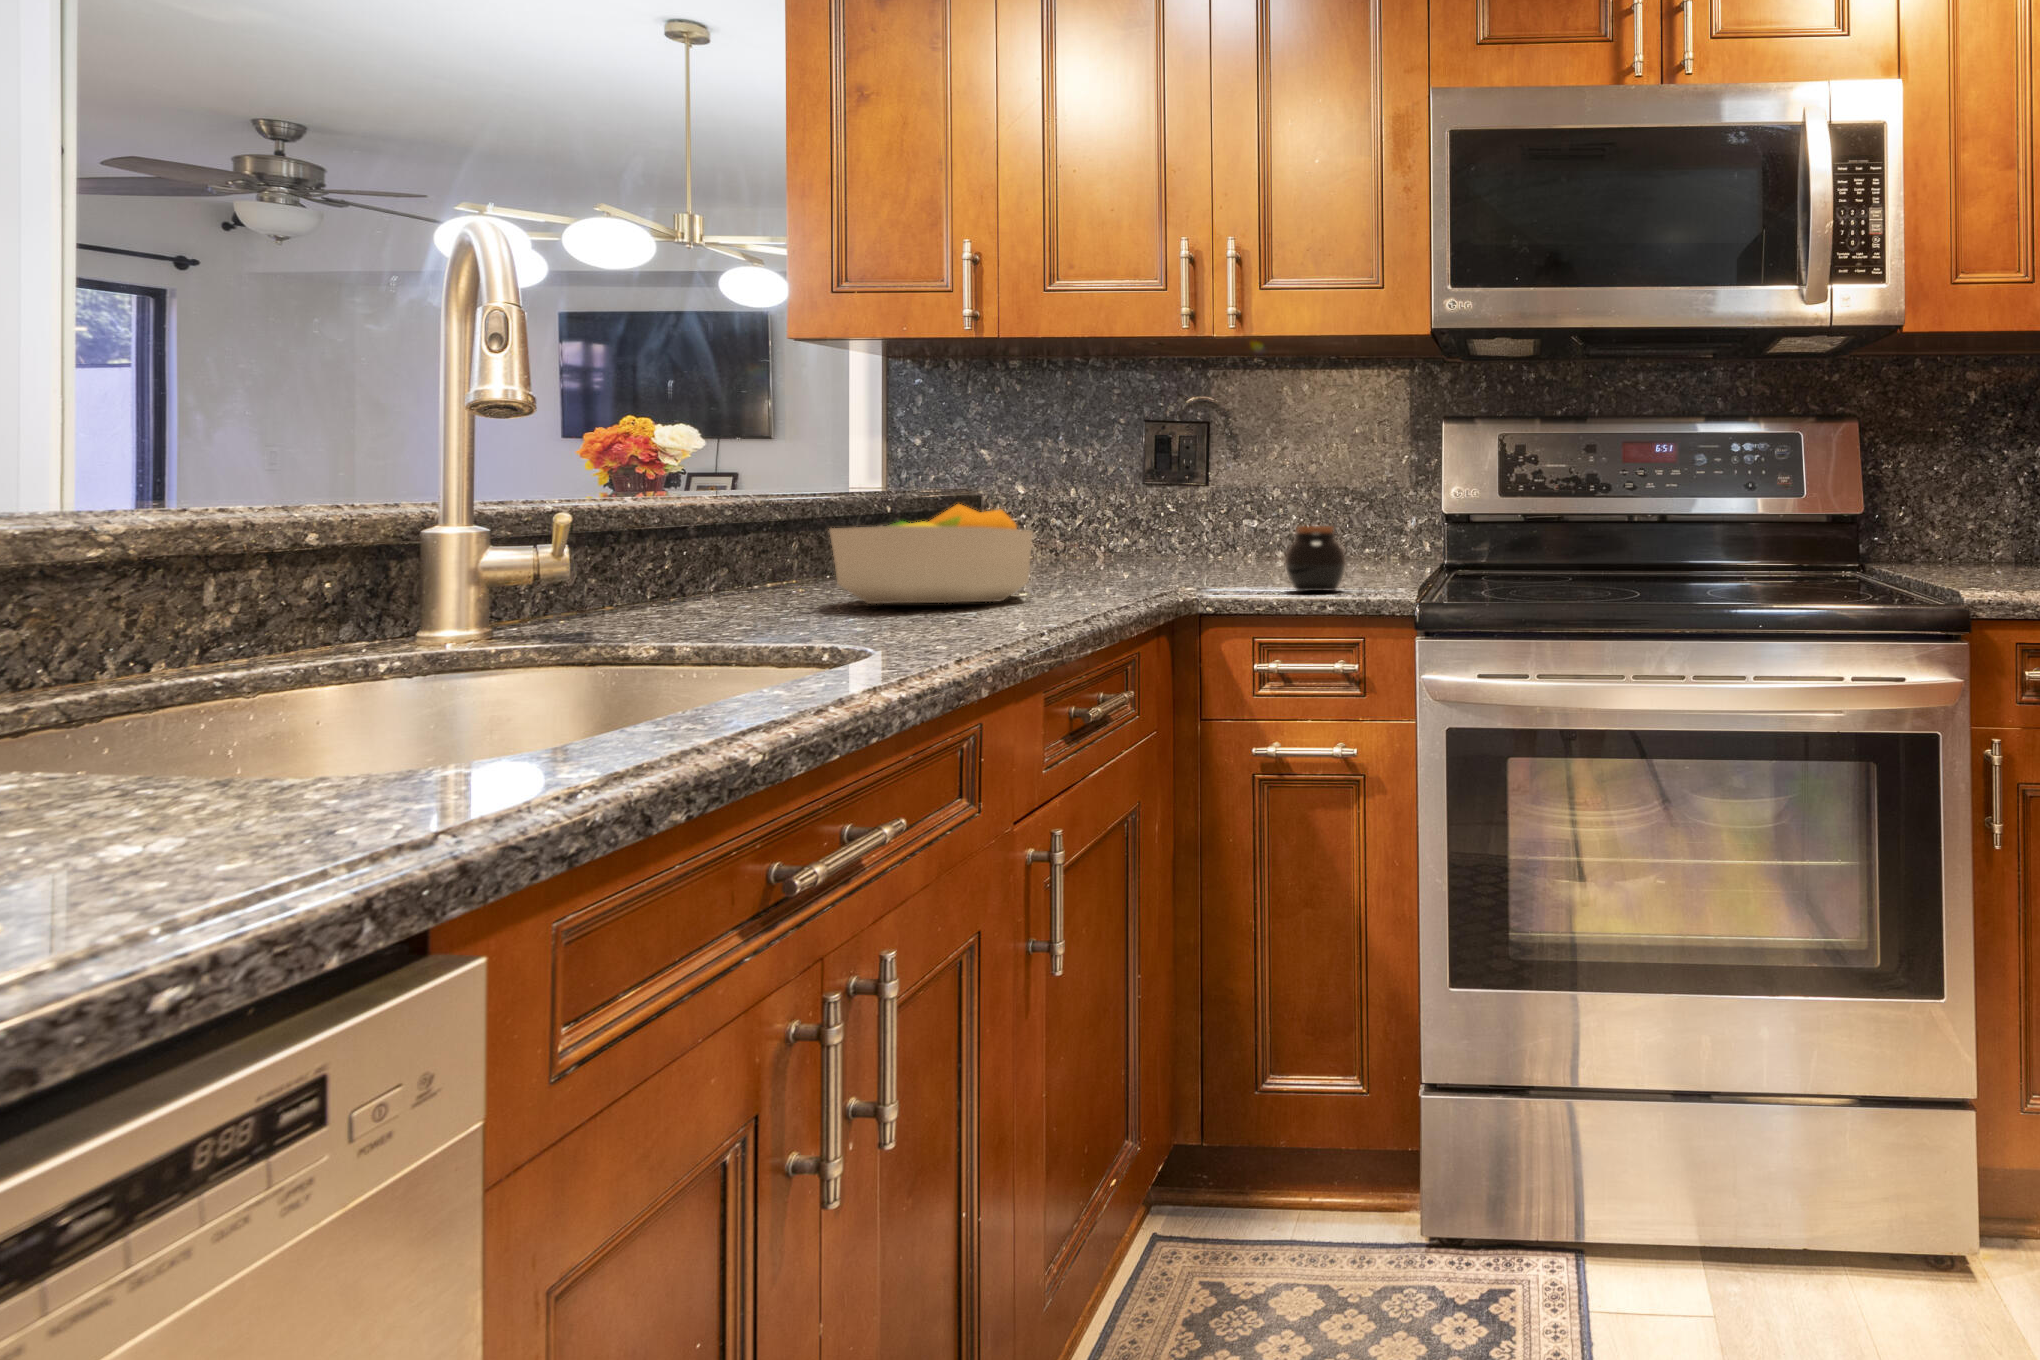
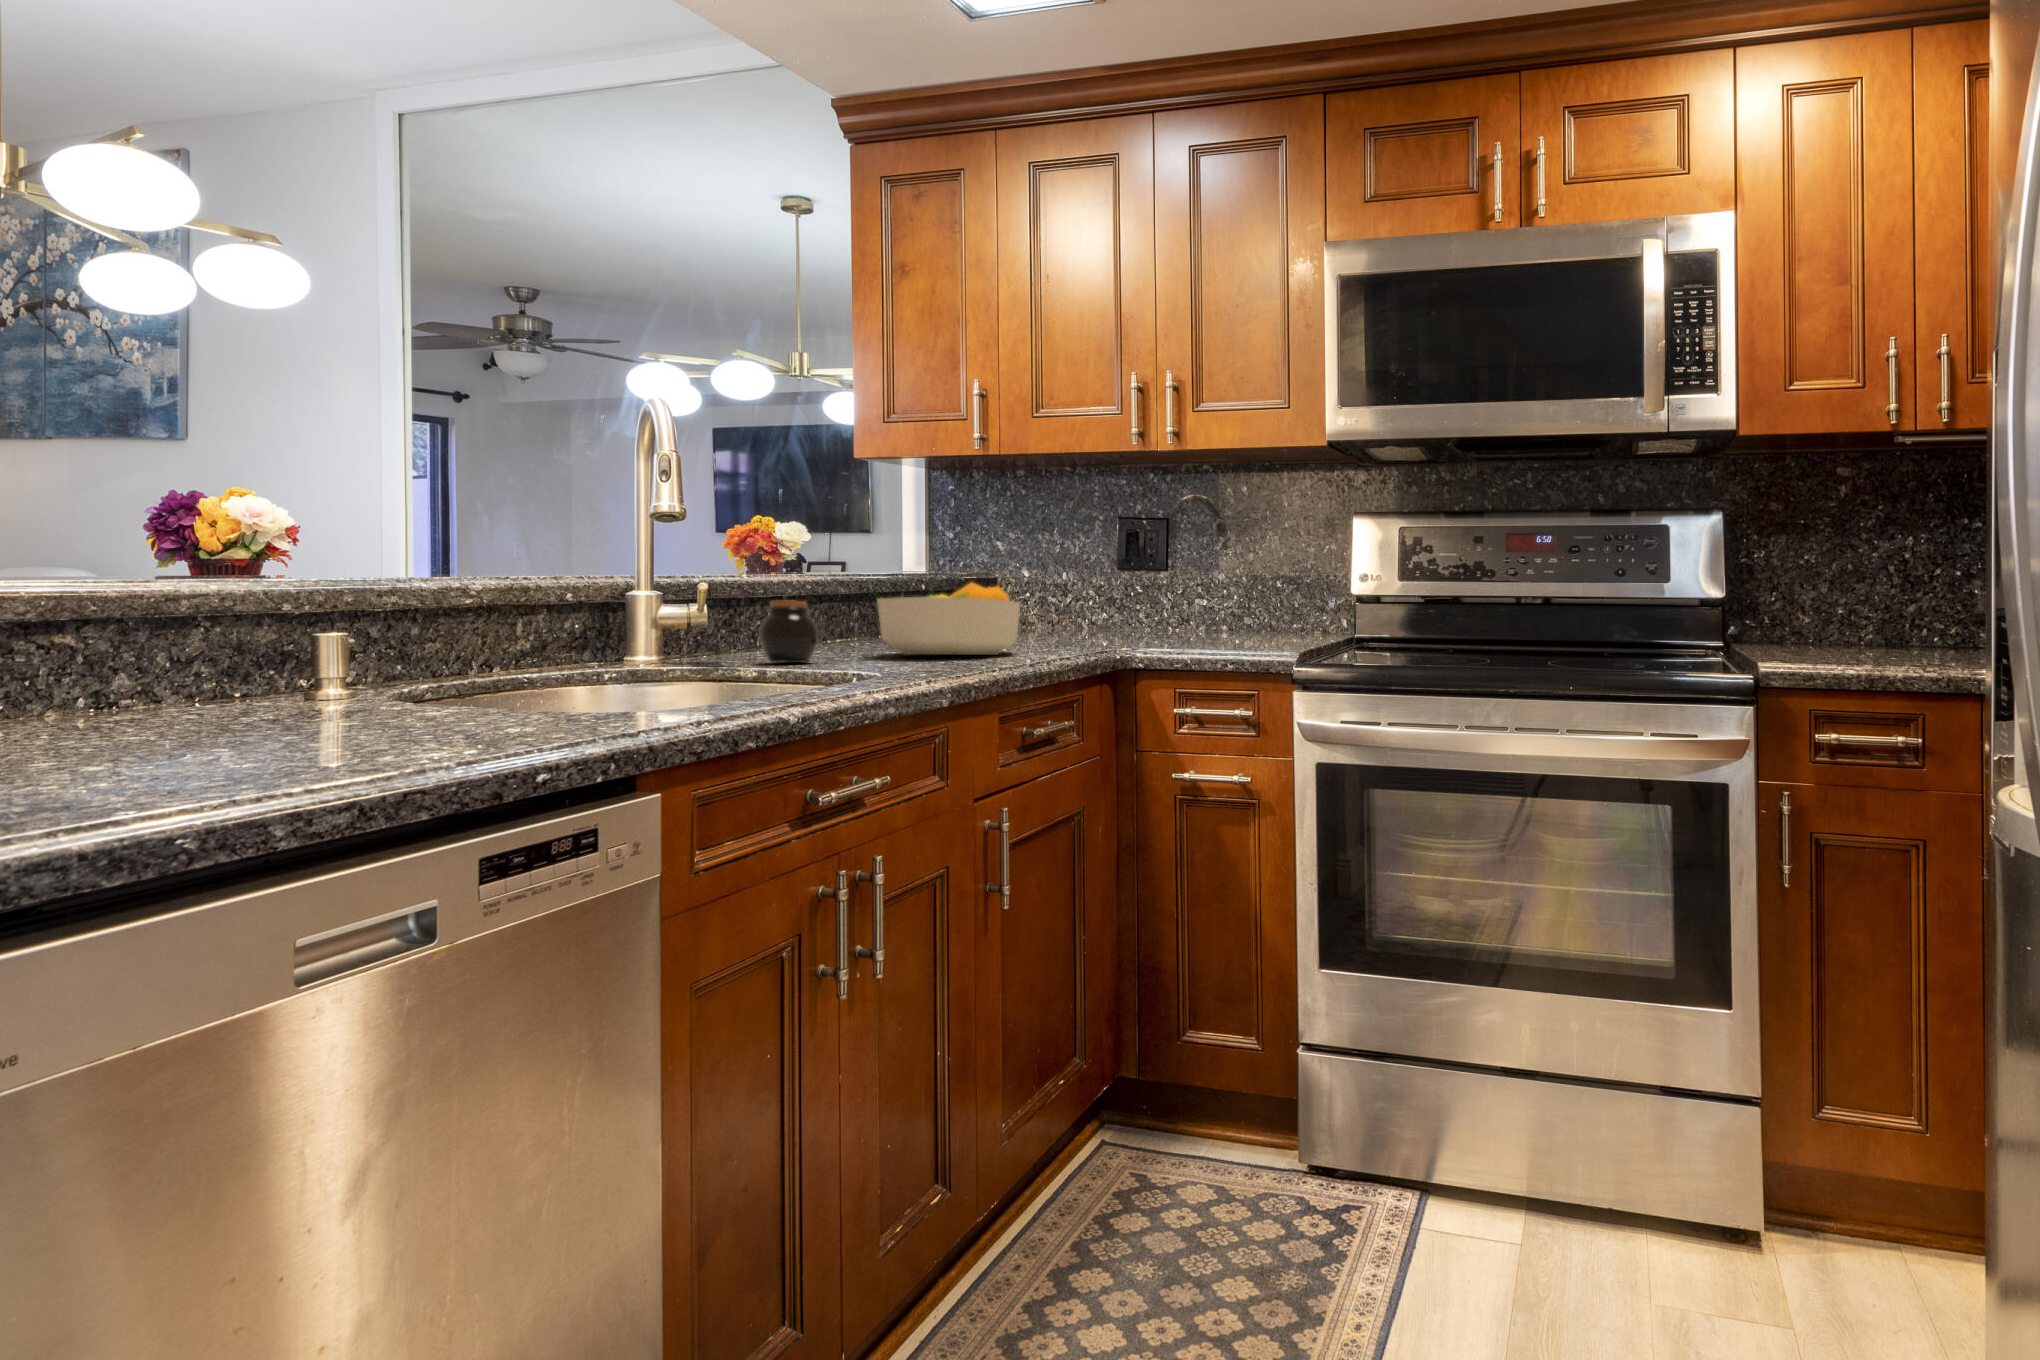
jar: present [1286,526,1346,591] -> present [759,601,818,663]

